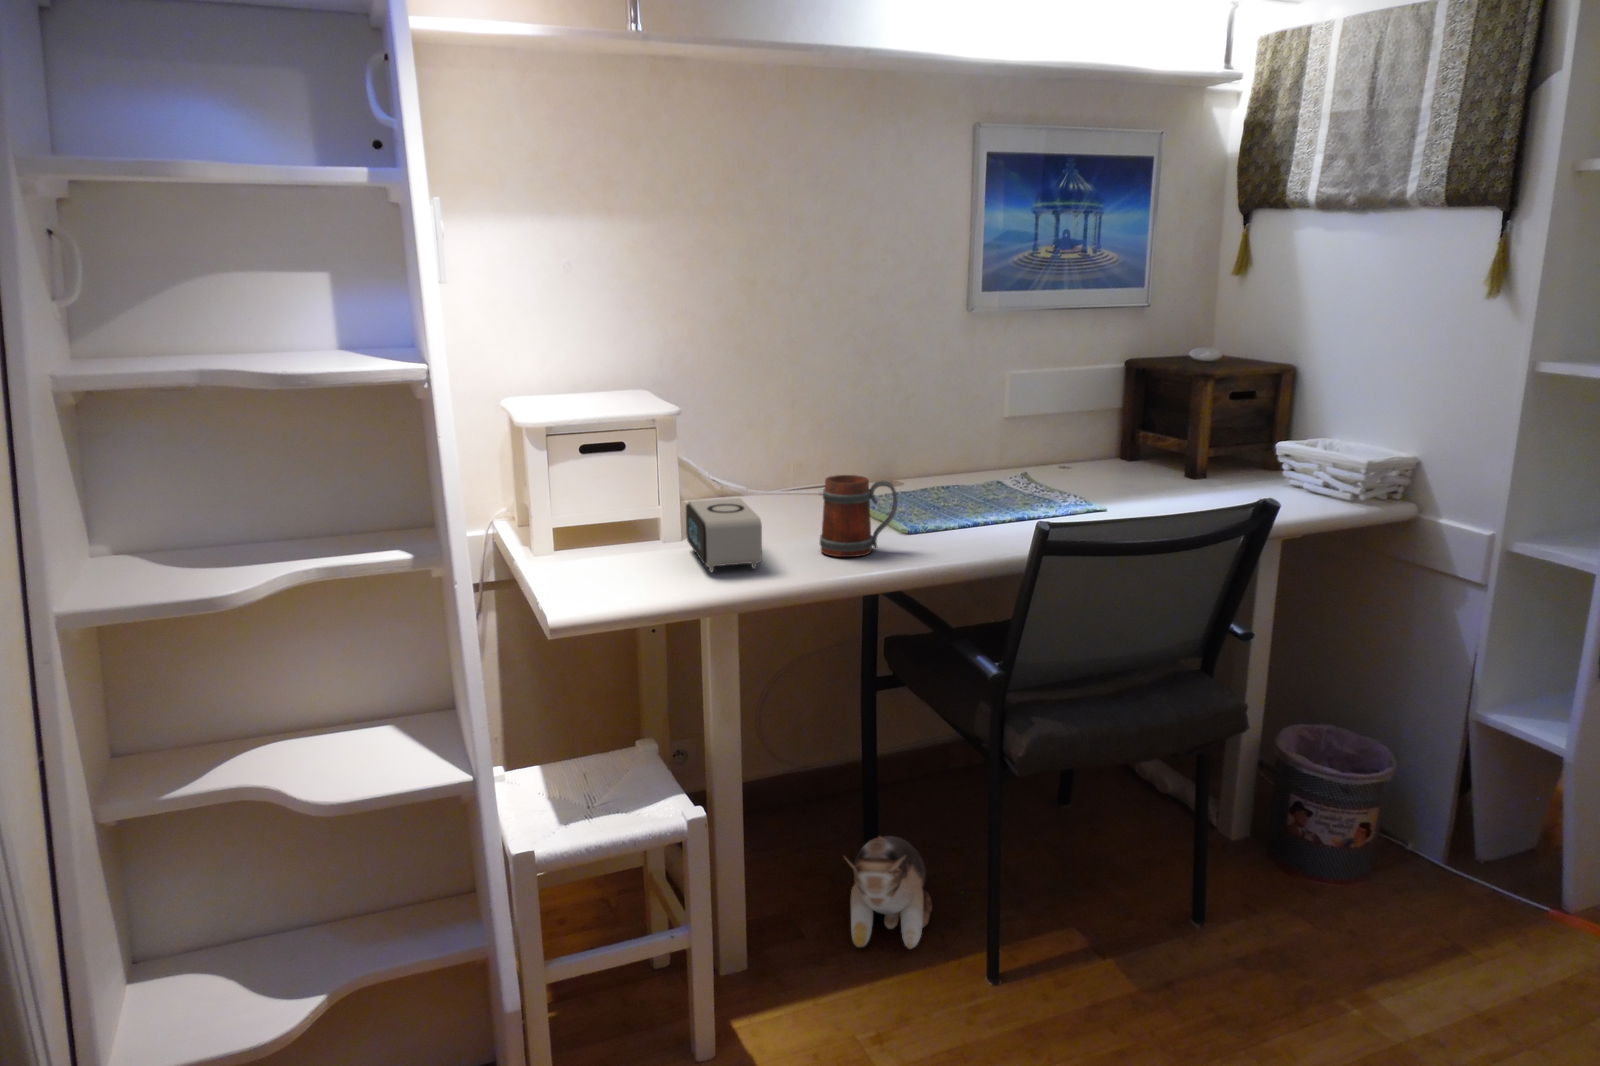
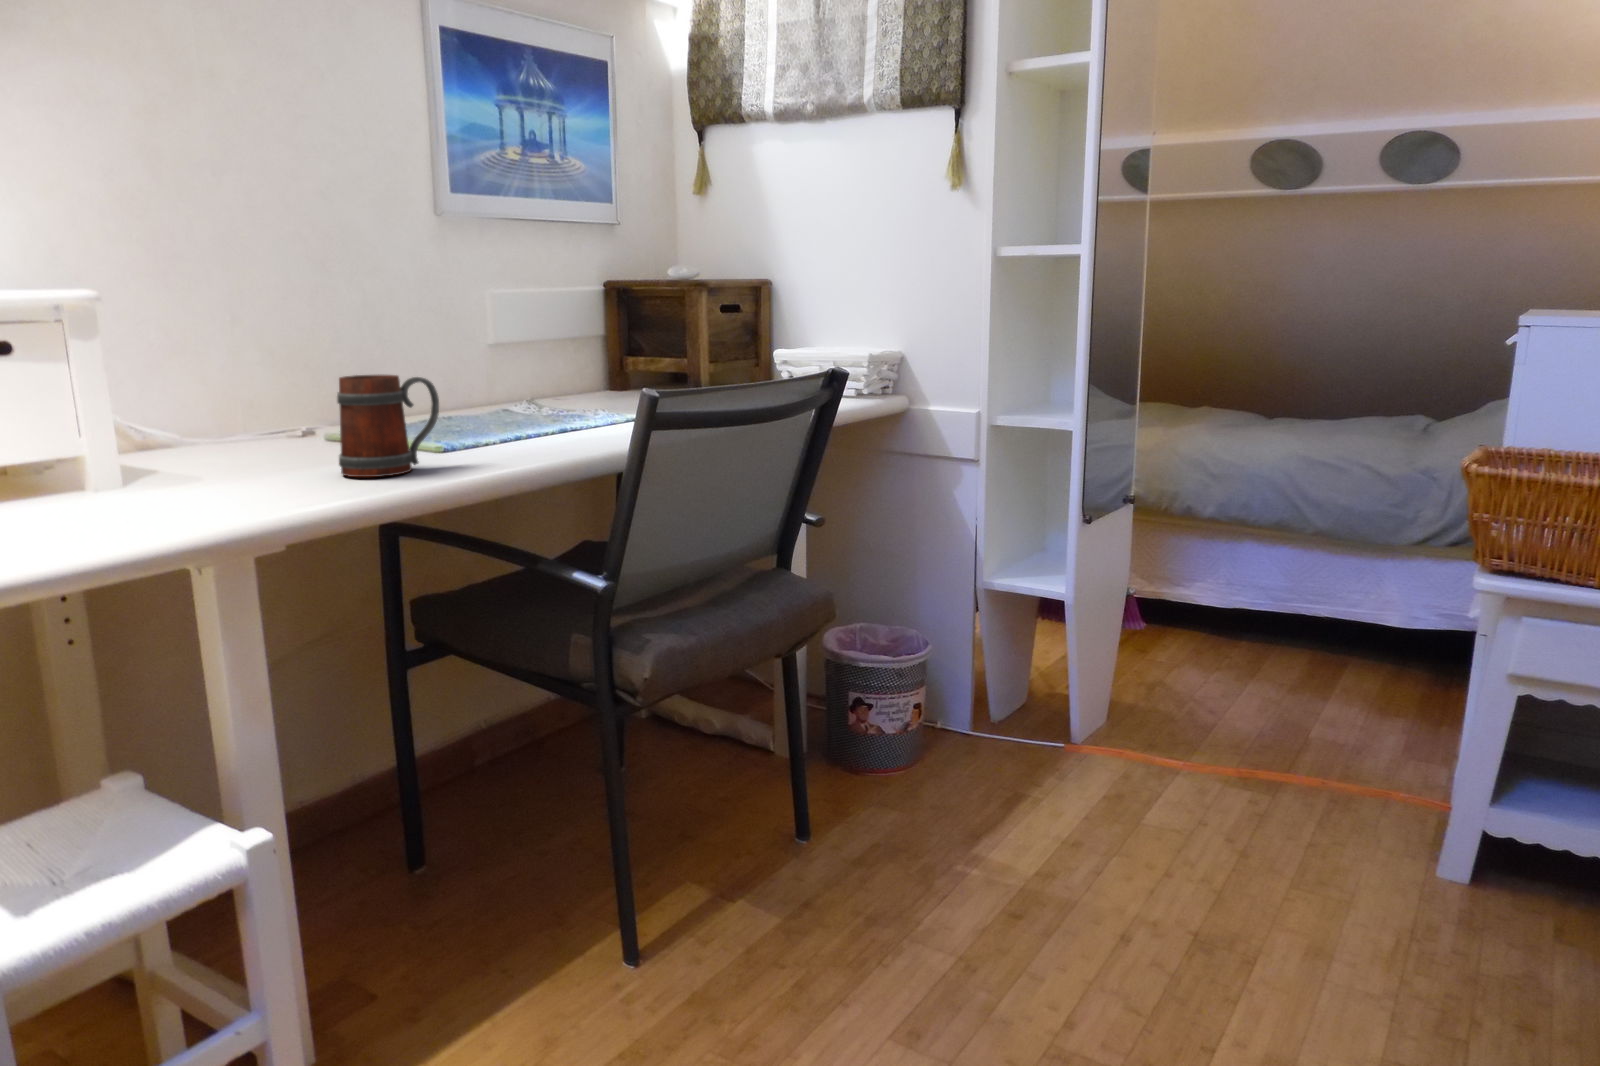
alarm clock: present [686,498,762,572] -> none [128,415,275,508]
plush toy: present [845,836,932,949] -> none [430,829,530,982]

